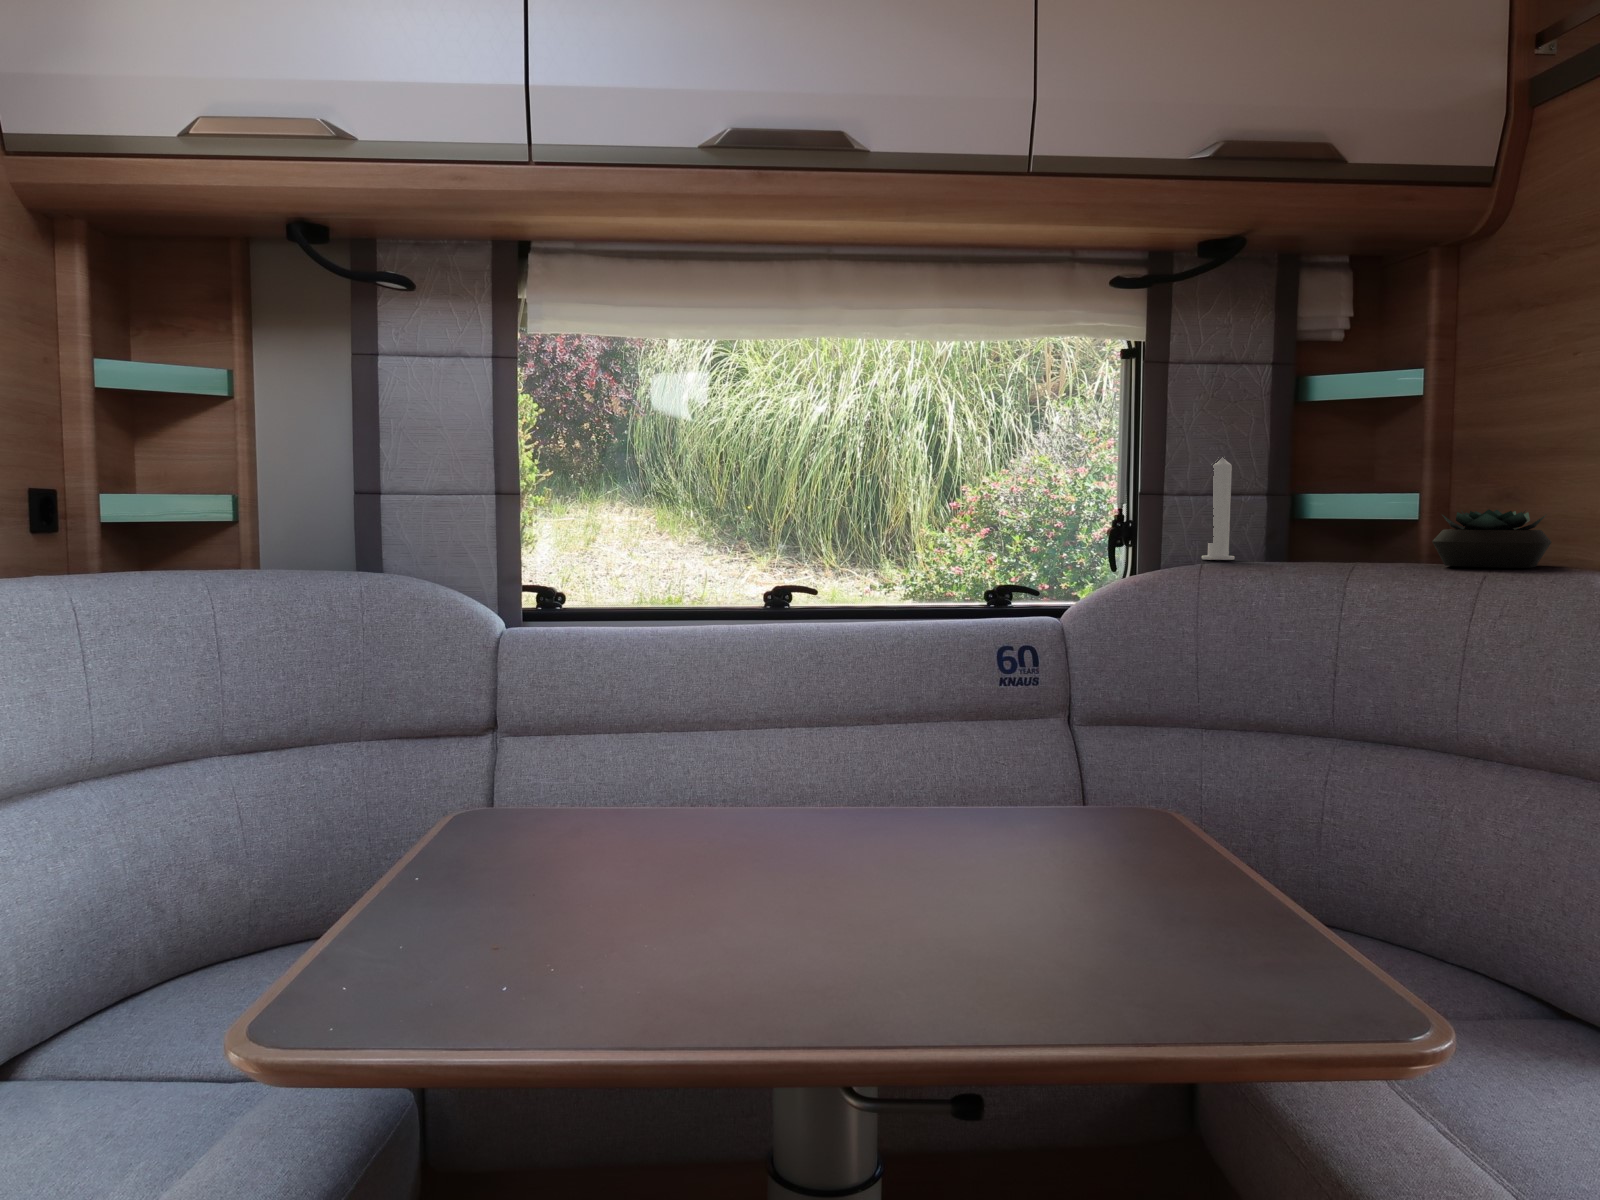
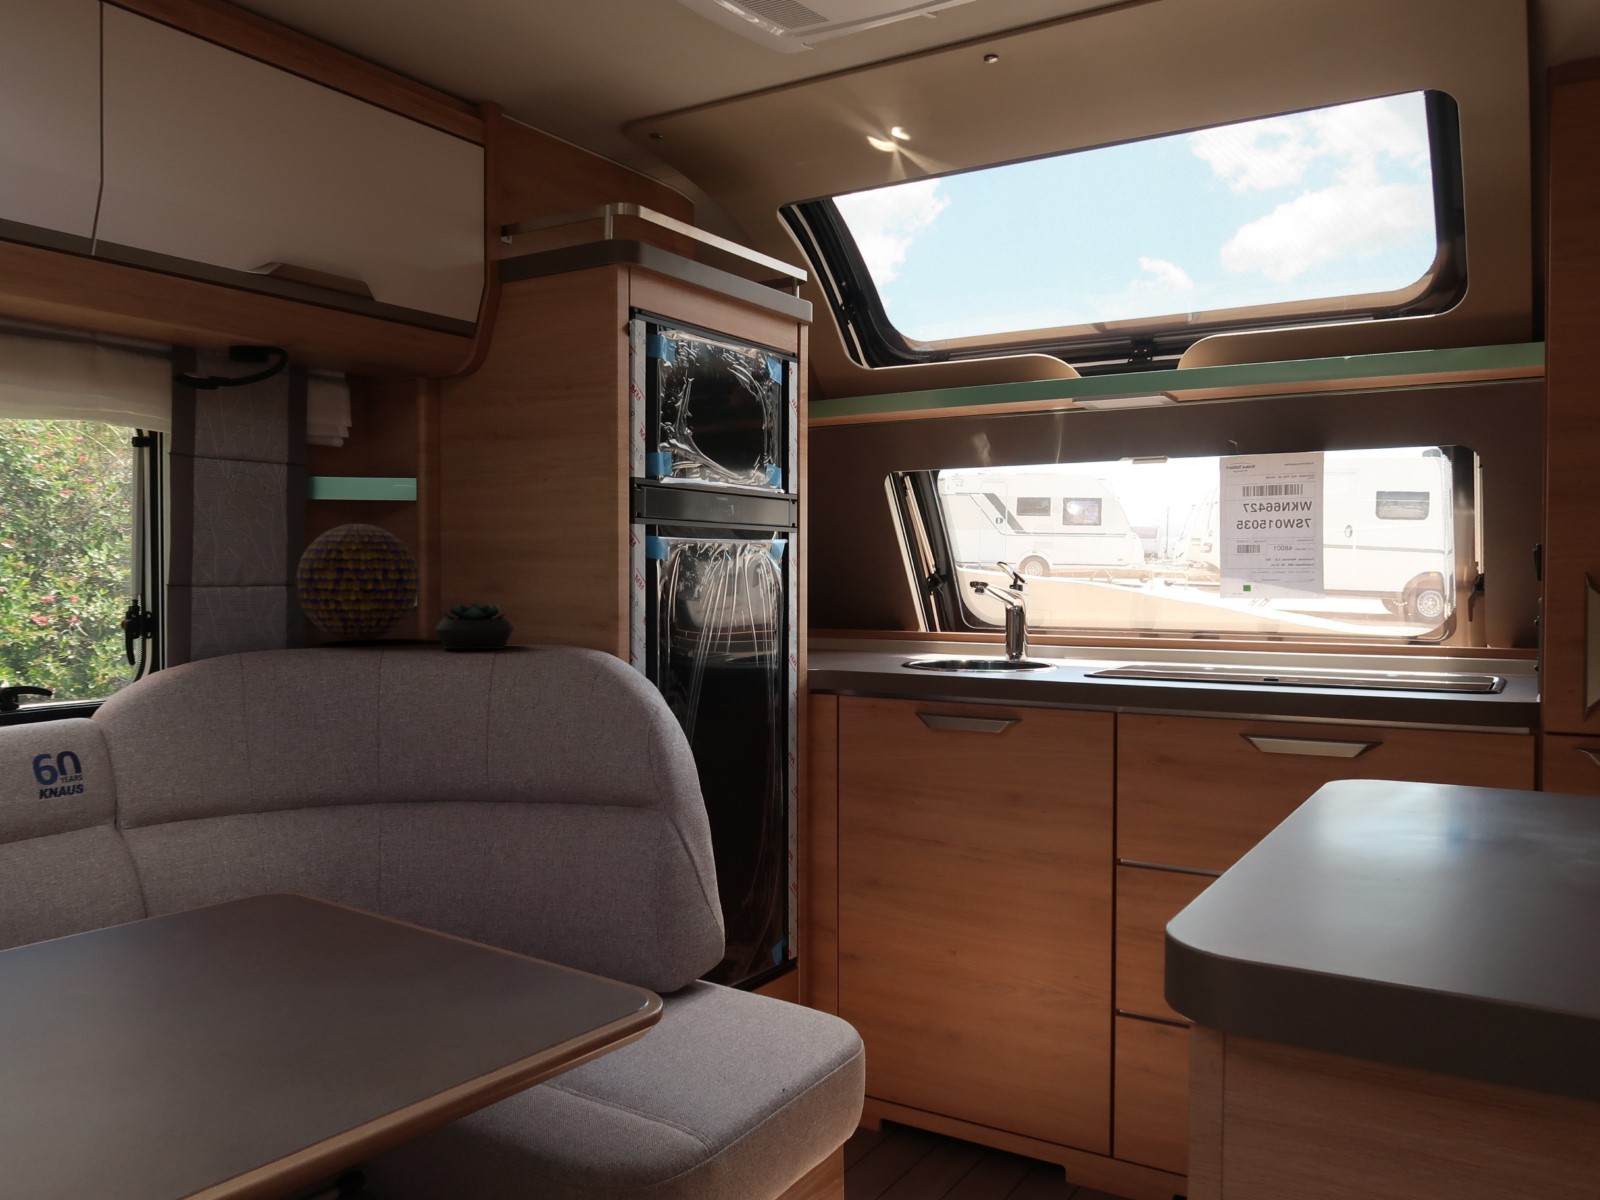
decorative orb: none [1281,424,1428,556] -> present [297,524,419,641]
candle: present [1202,457,1235,560] -> none [227,544,259,649]

